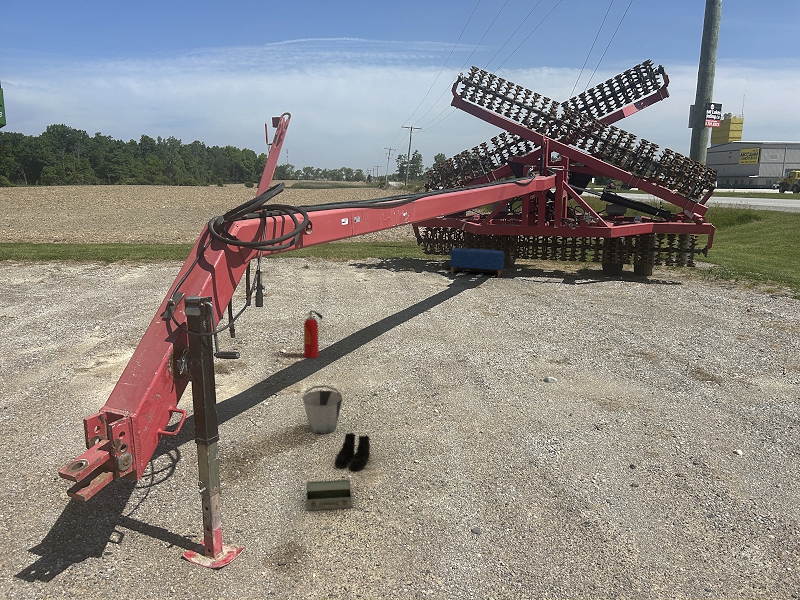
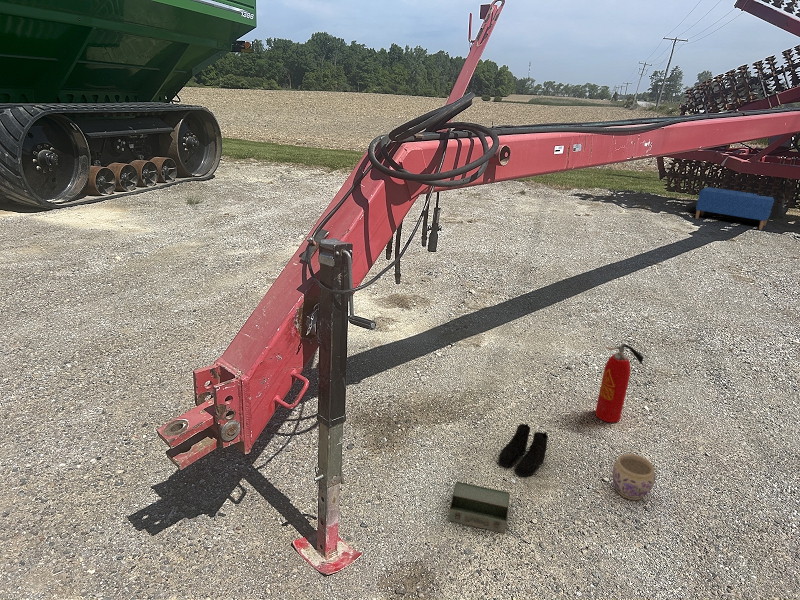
fire extinguisher: present [304,311,322,358] -> present [595,344,643,422]
bucket: present [303,385,342,434] -> none [477,350,524,411]
planter: none [419,435,448,468] -> present [612,454,656,501]

